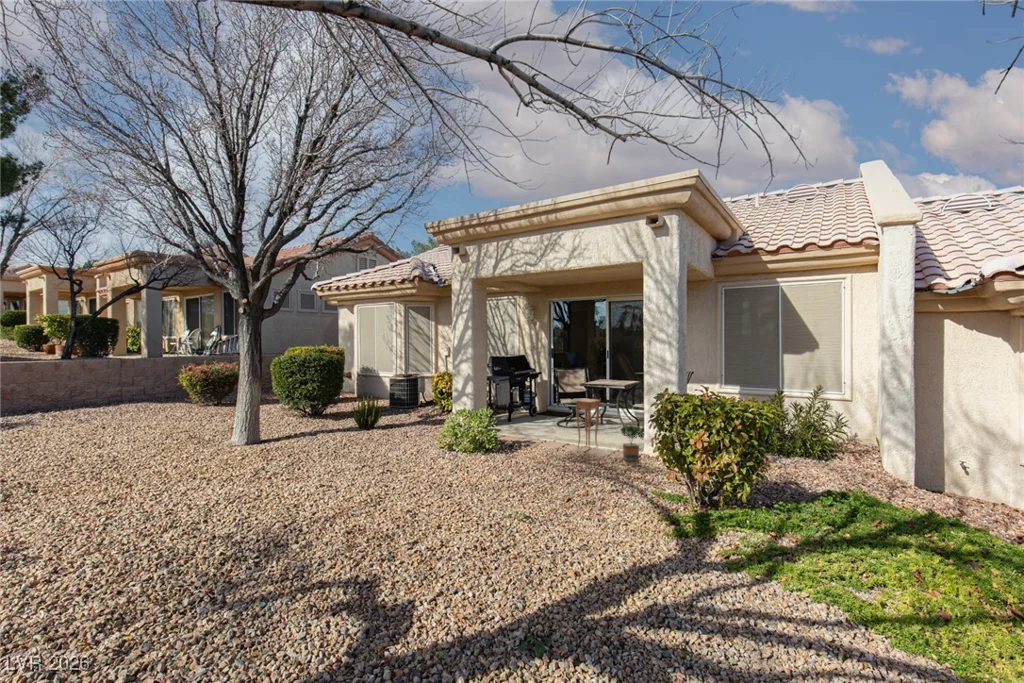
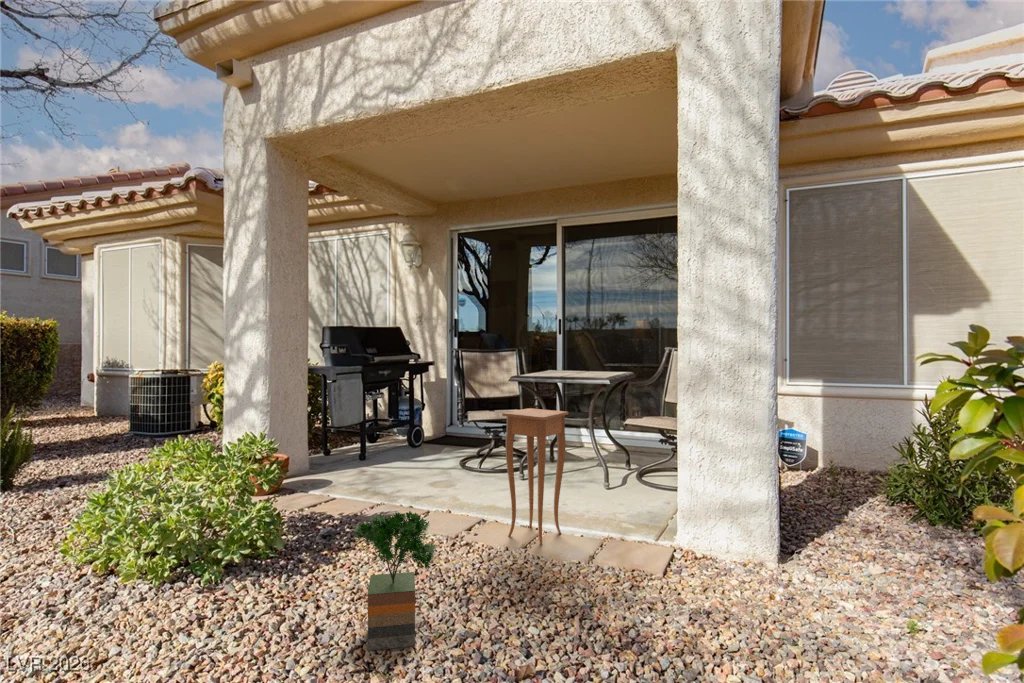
potted tree: present [621,426,644,461] -> present [353,511,436,651]

